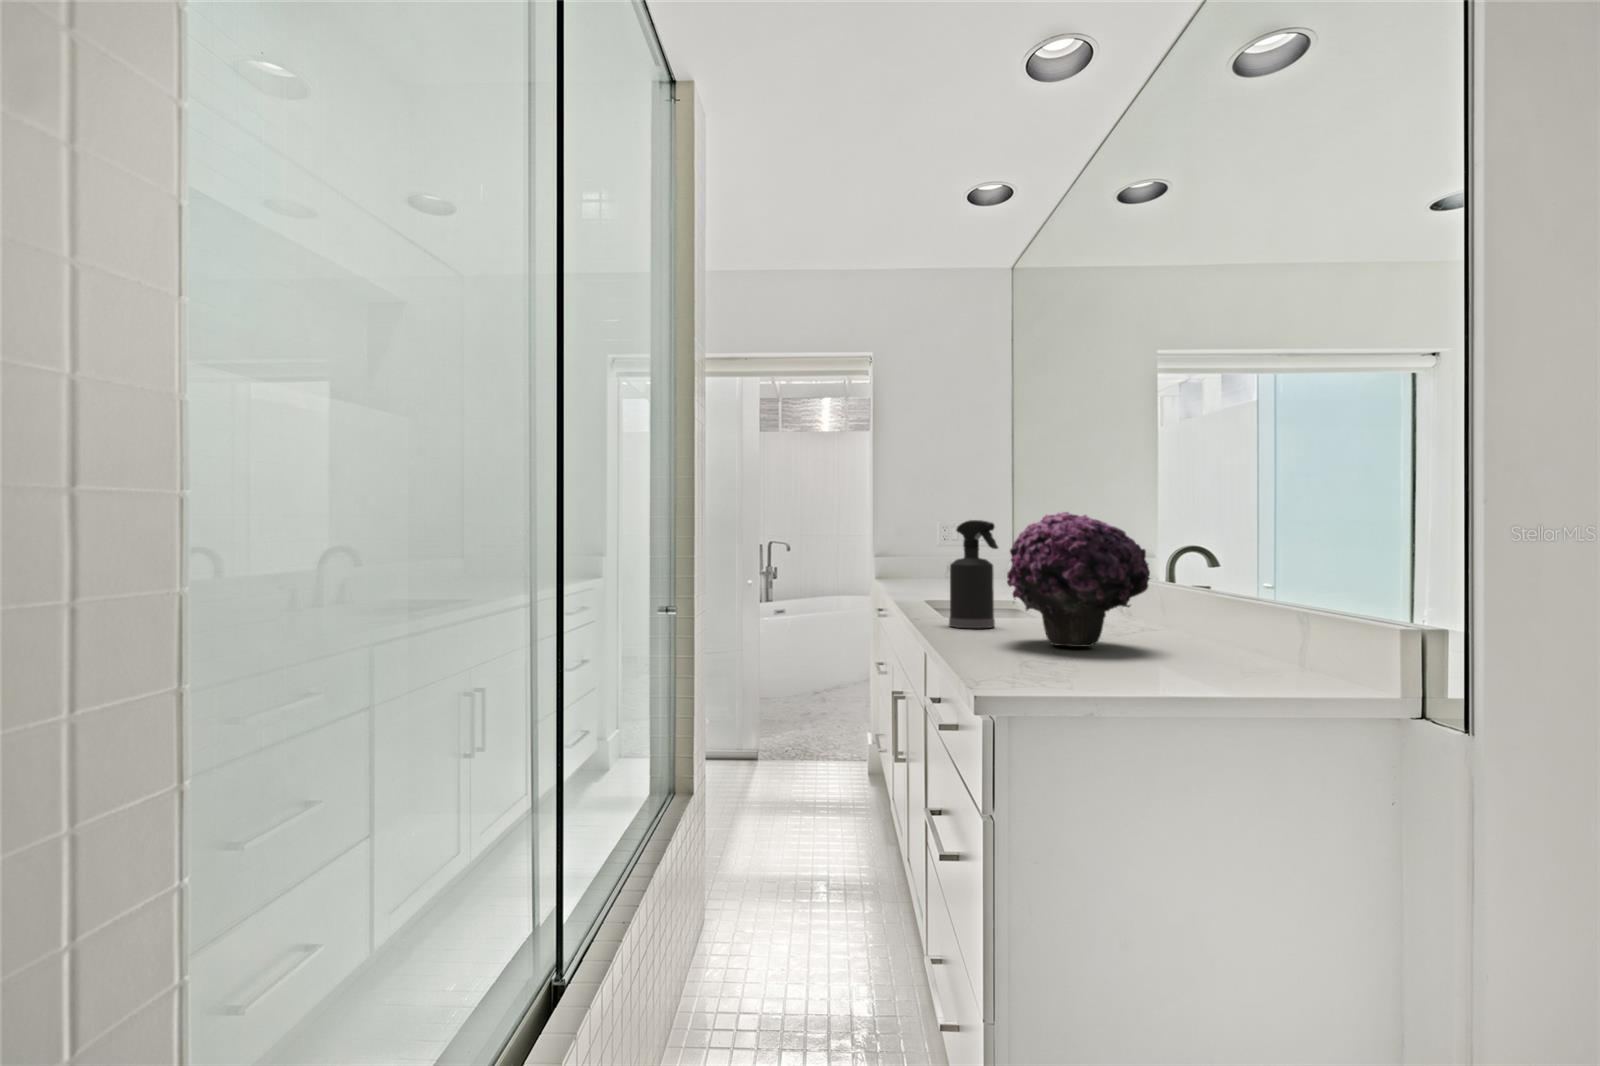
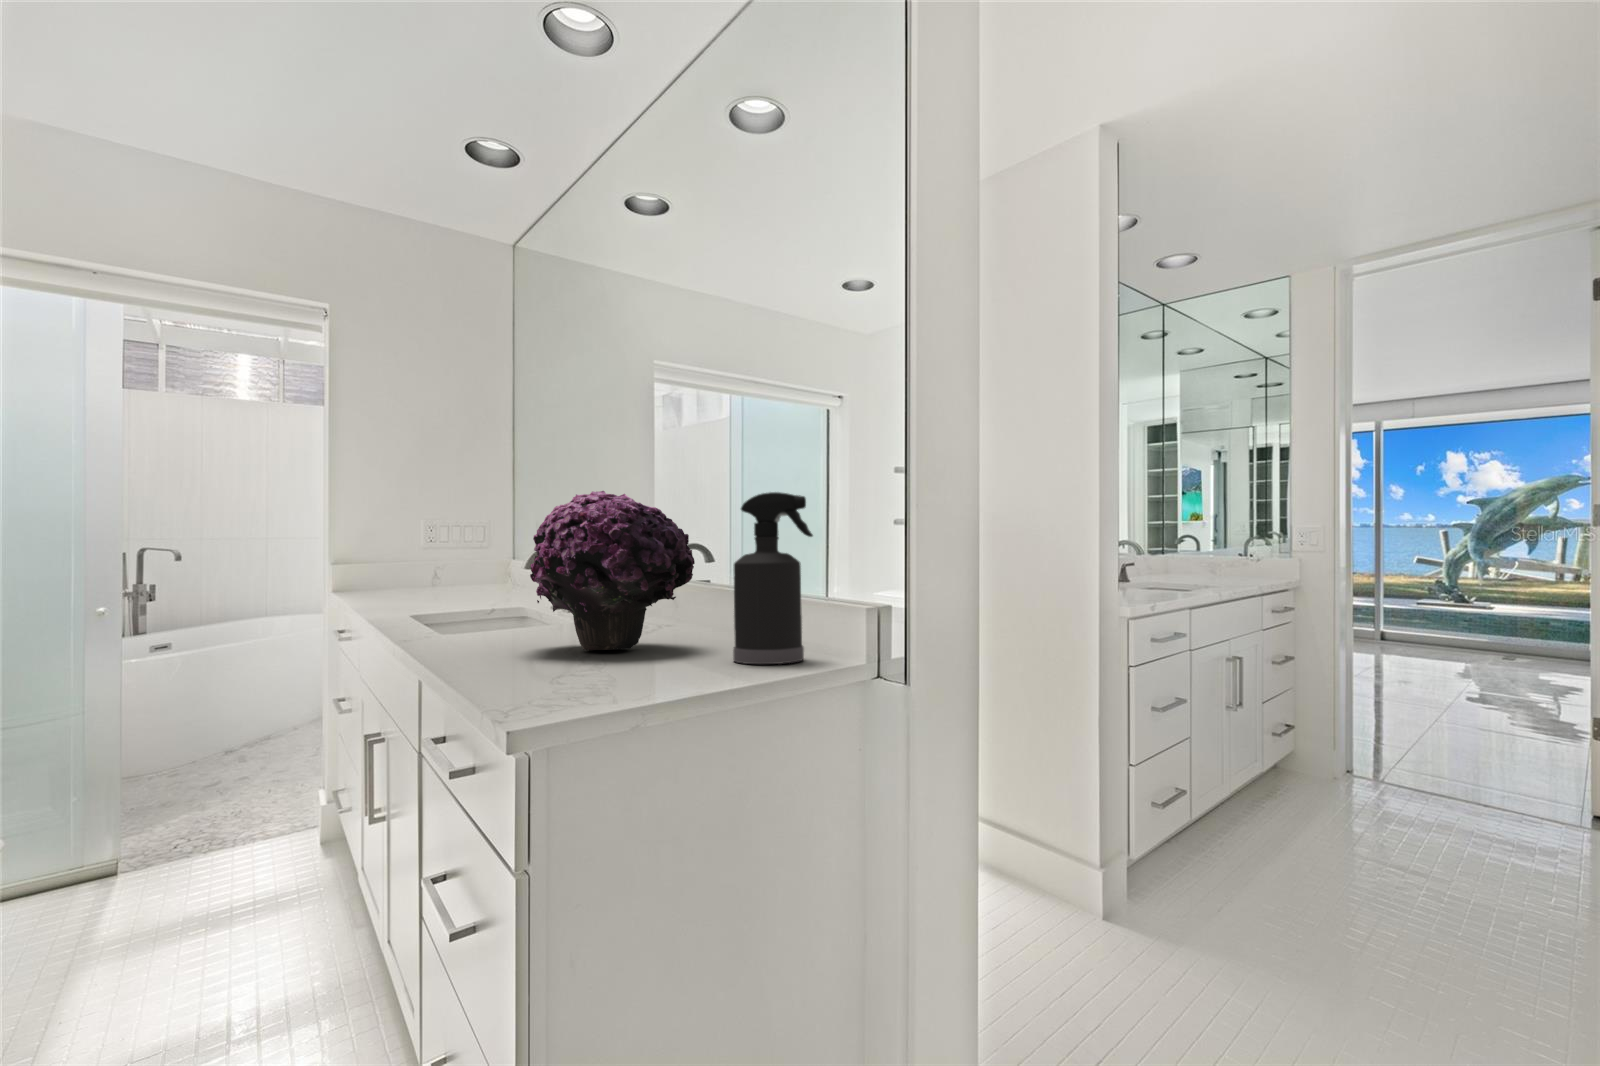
spray bottle: present [949,520,998,628] -> present [733,492,813,664]

